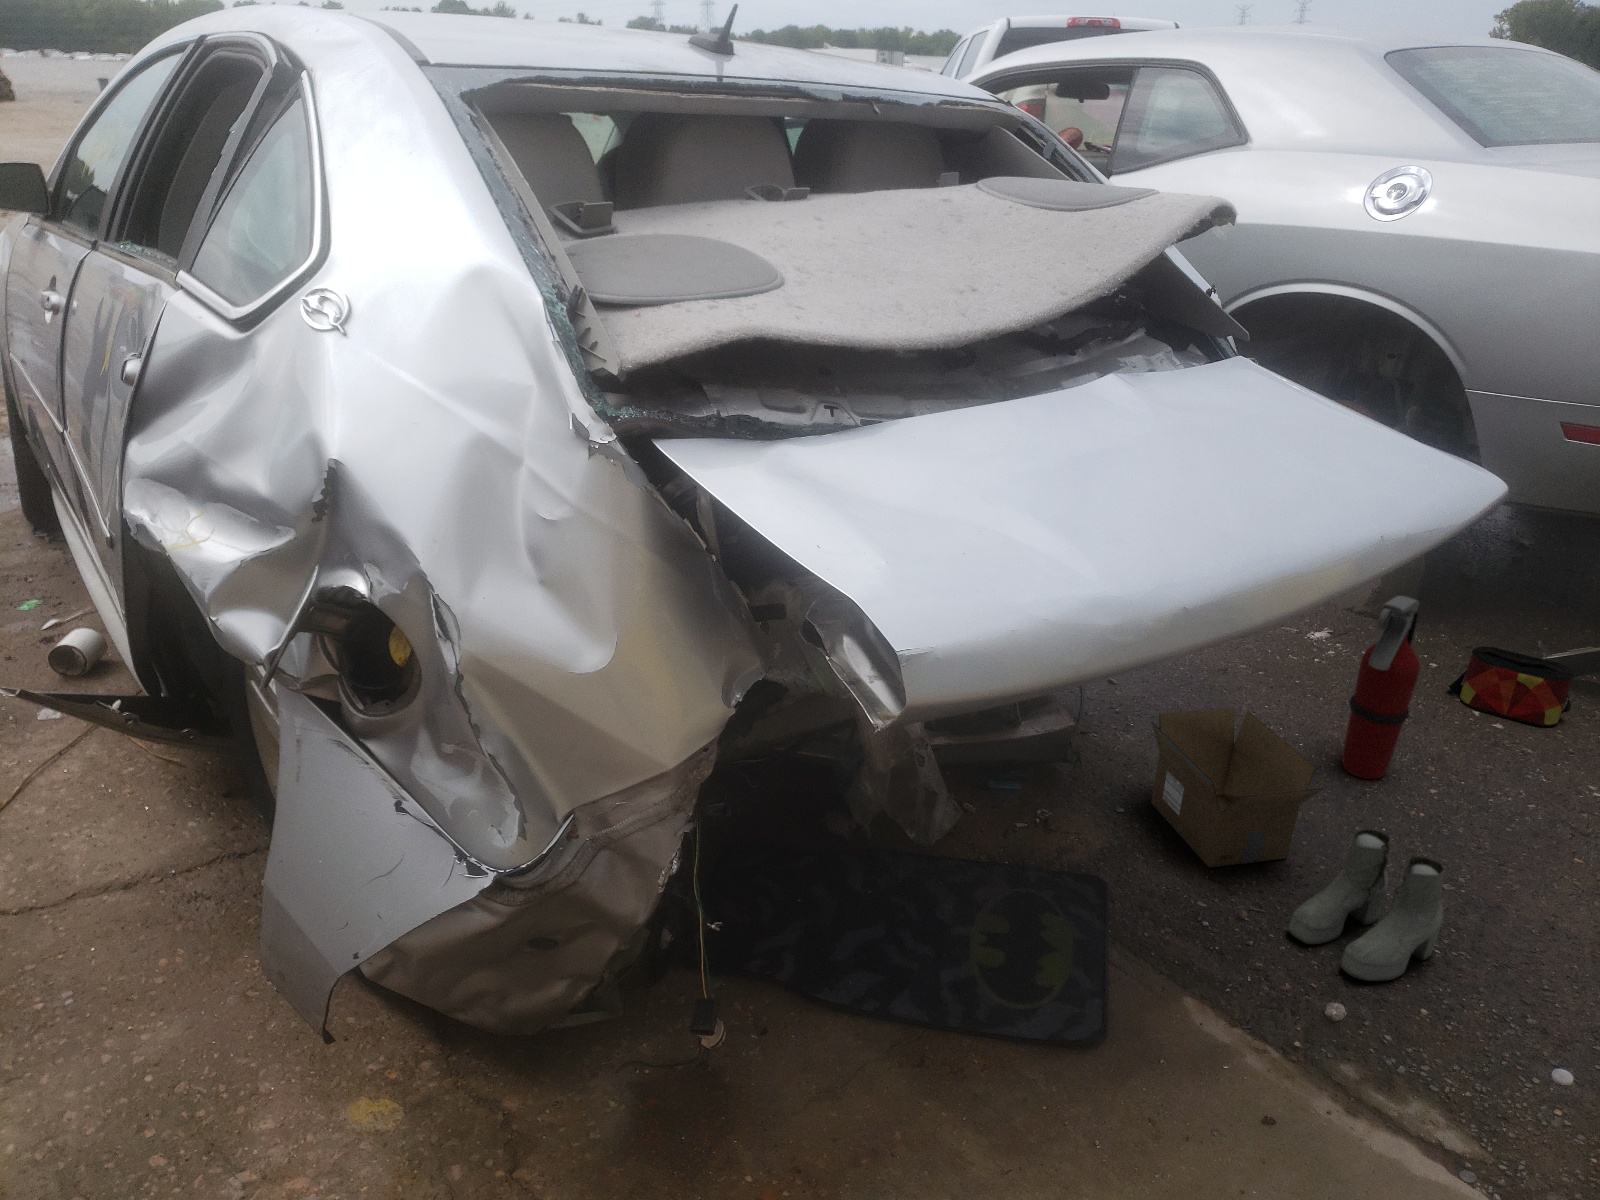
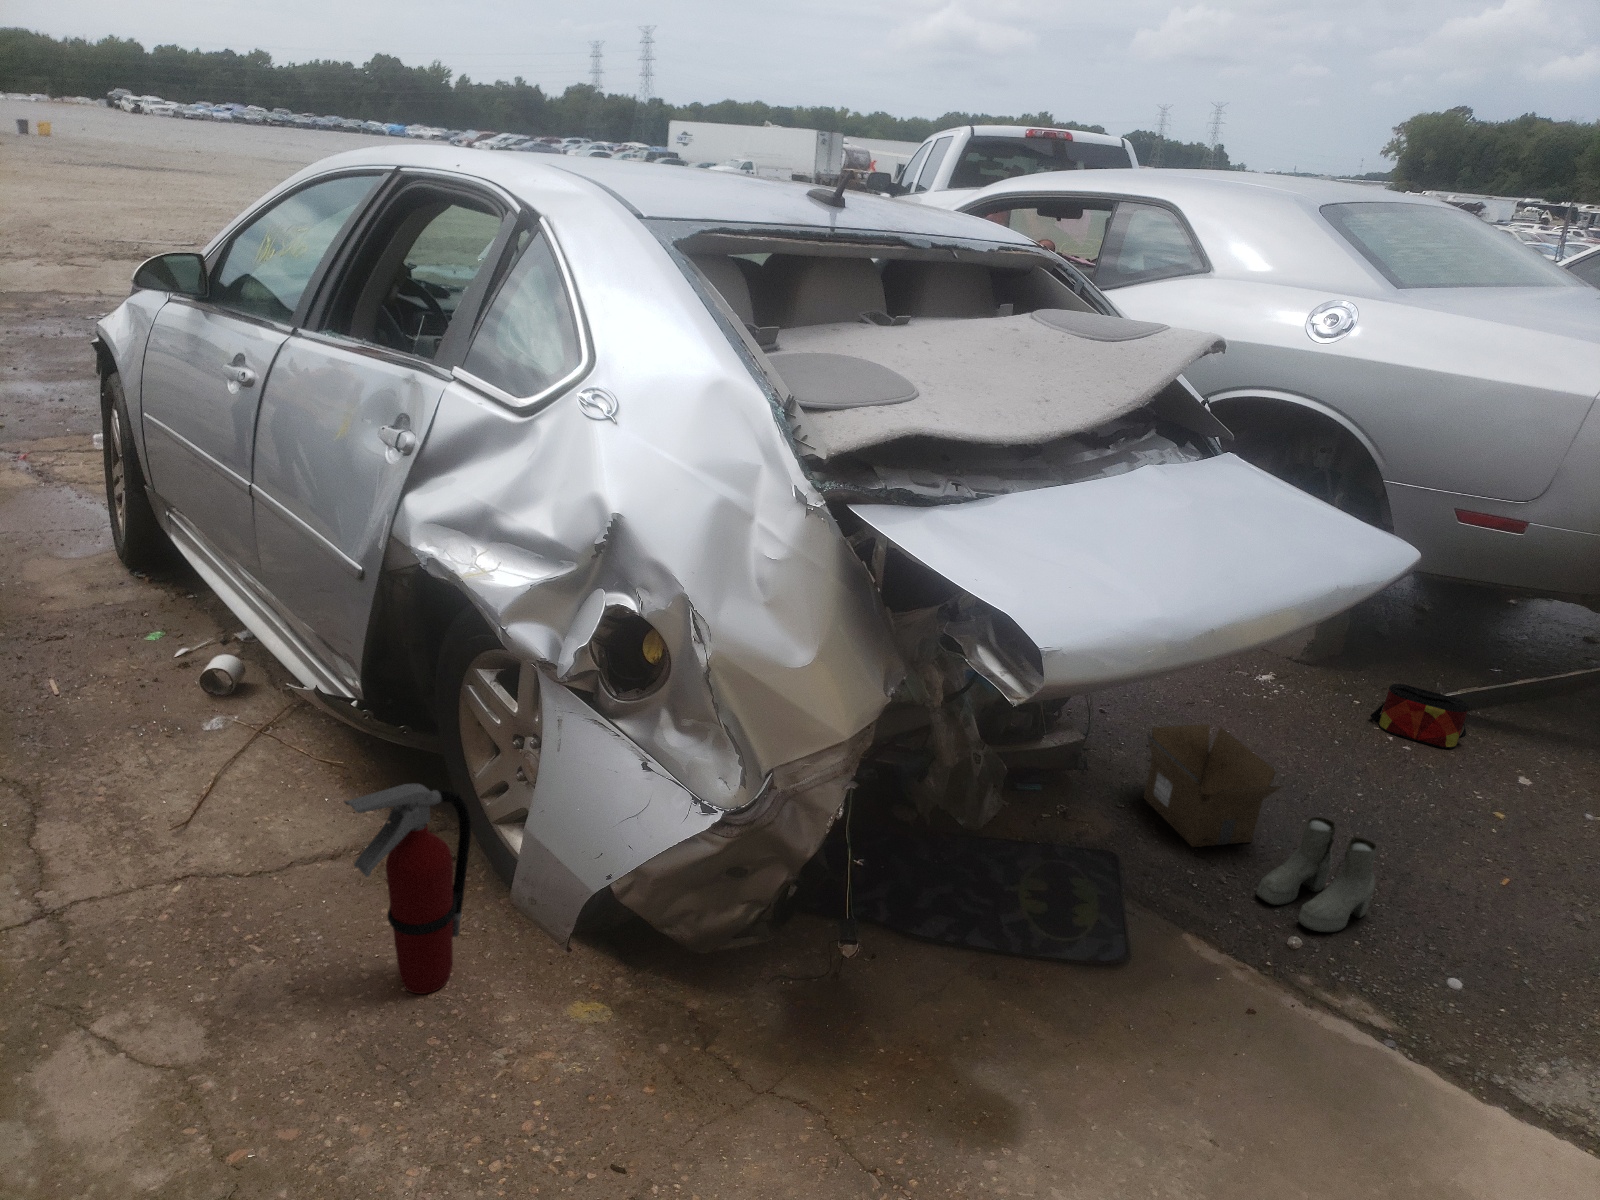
fire extinguisher: present [1342,596,1420,779] -> present [344,784,471,994]

